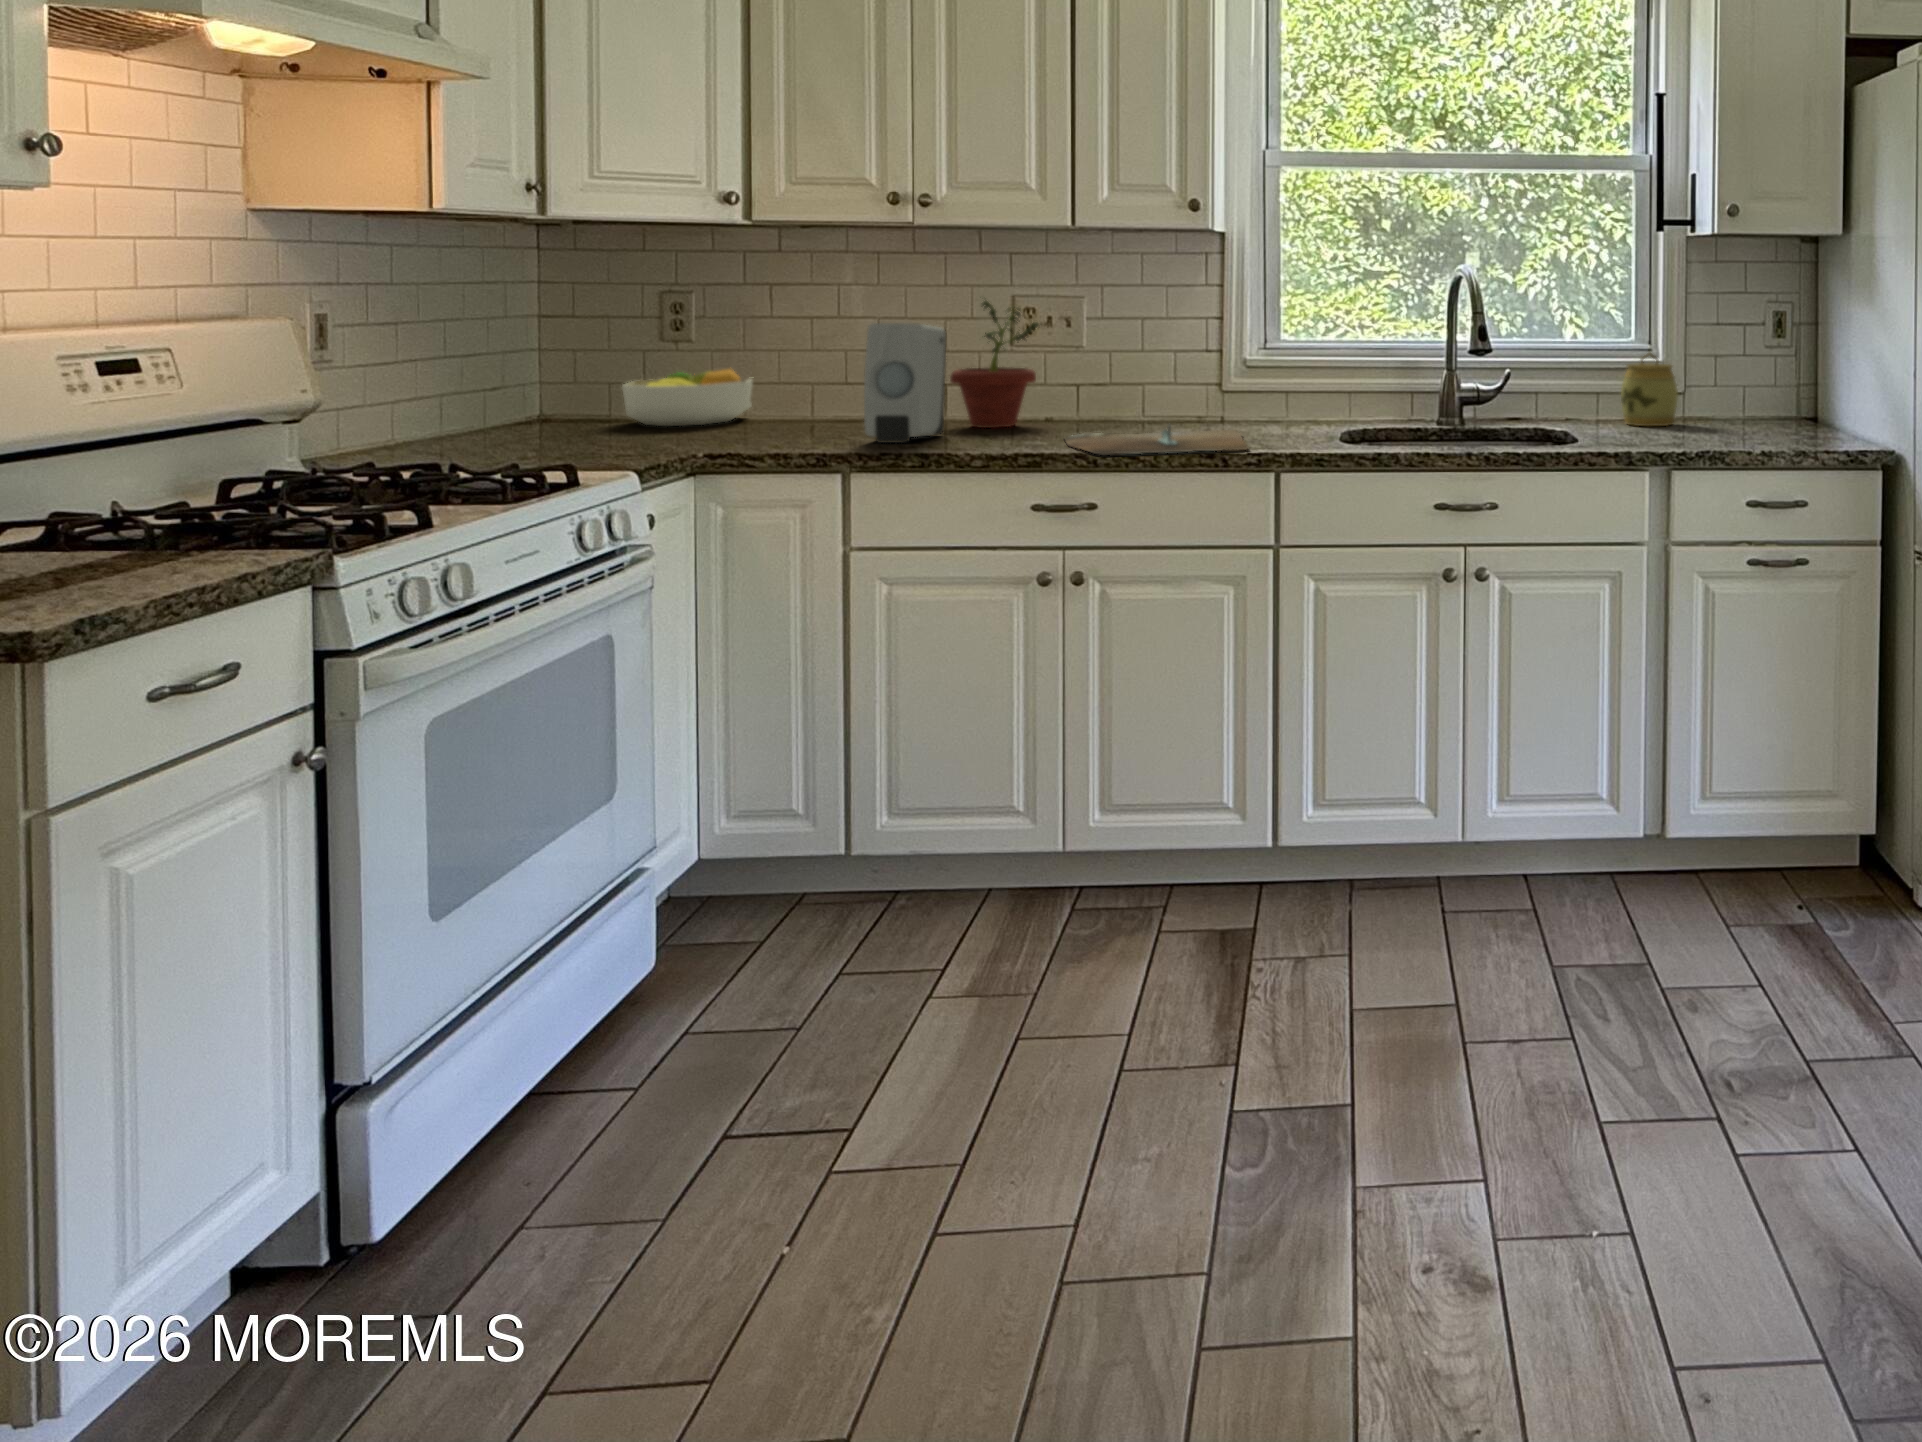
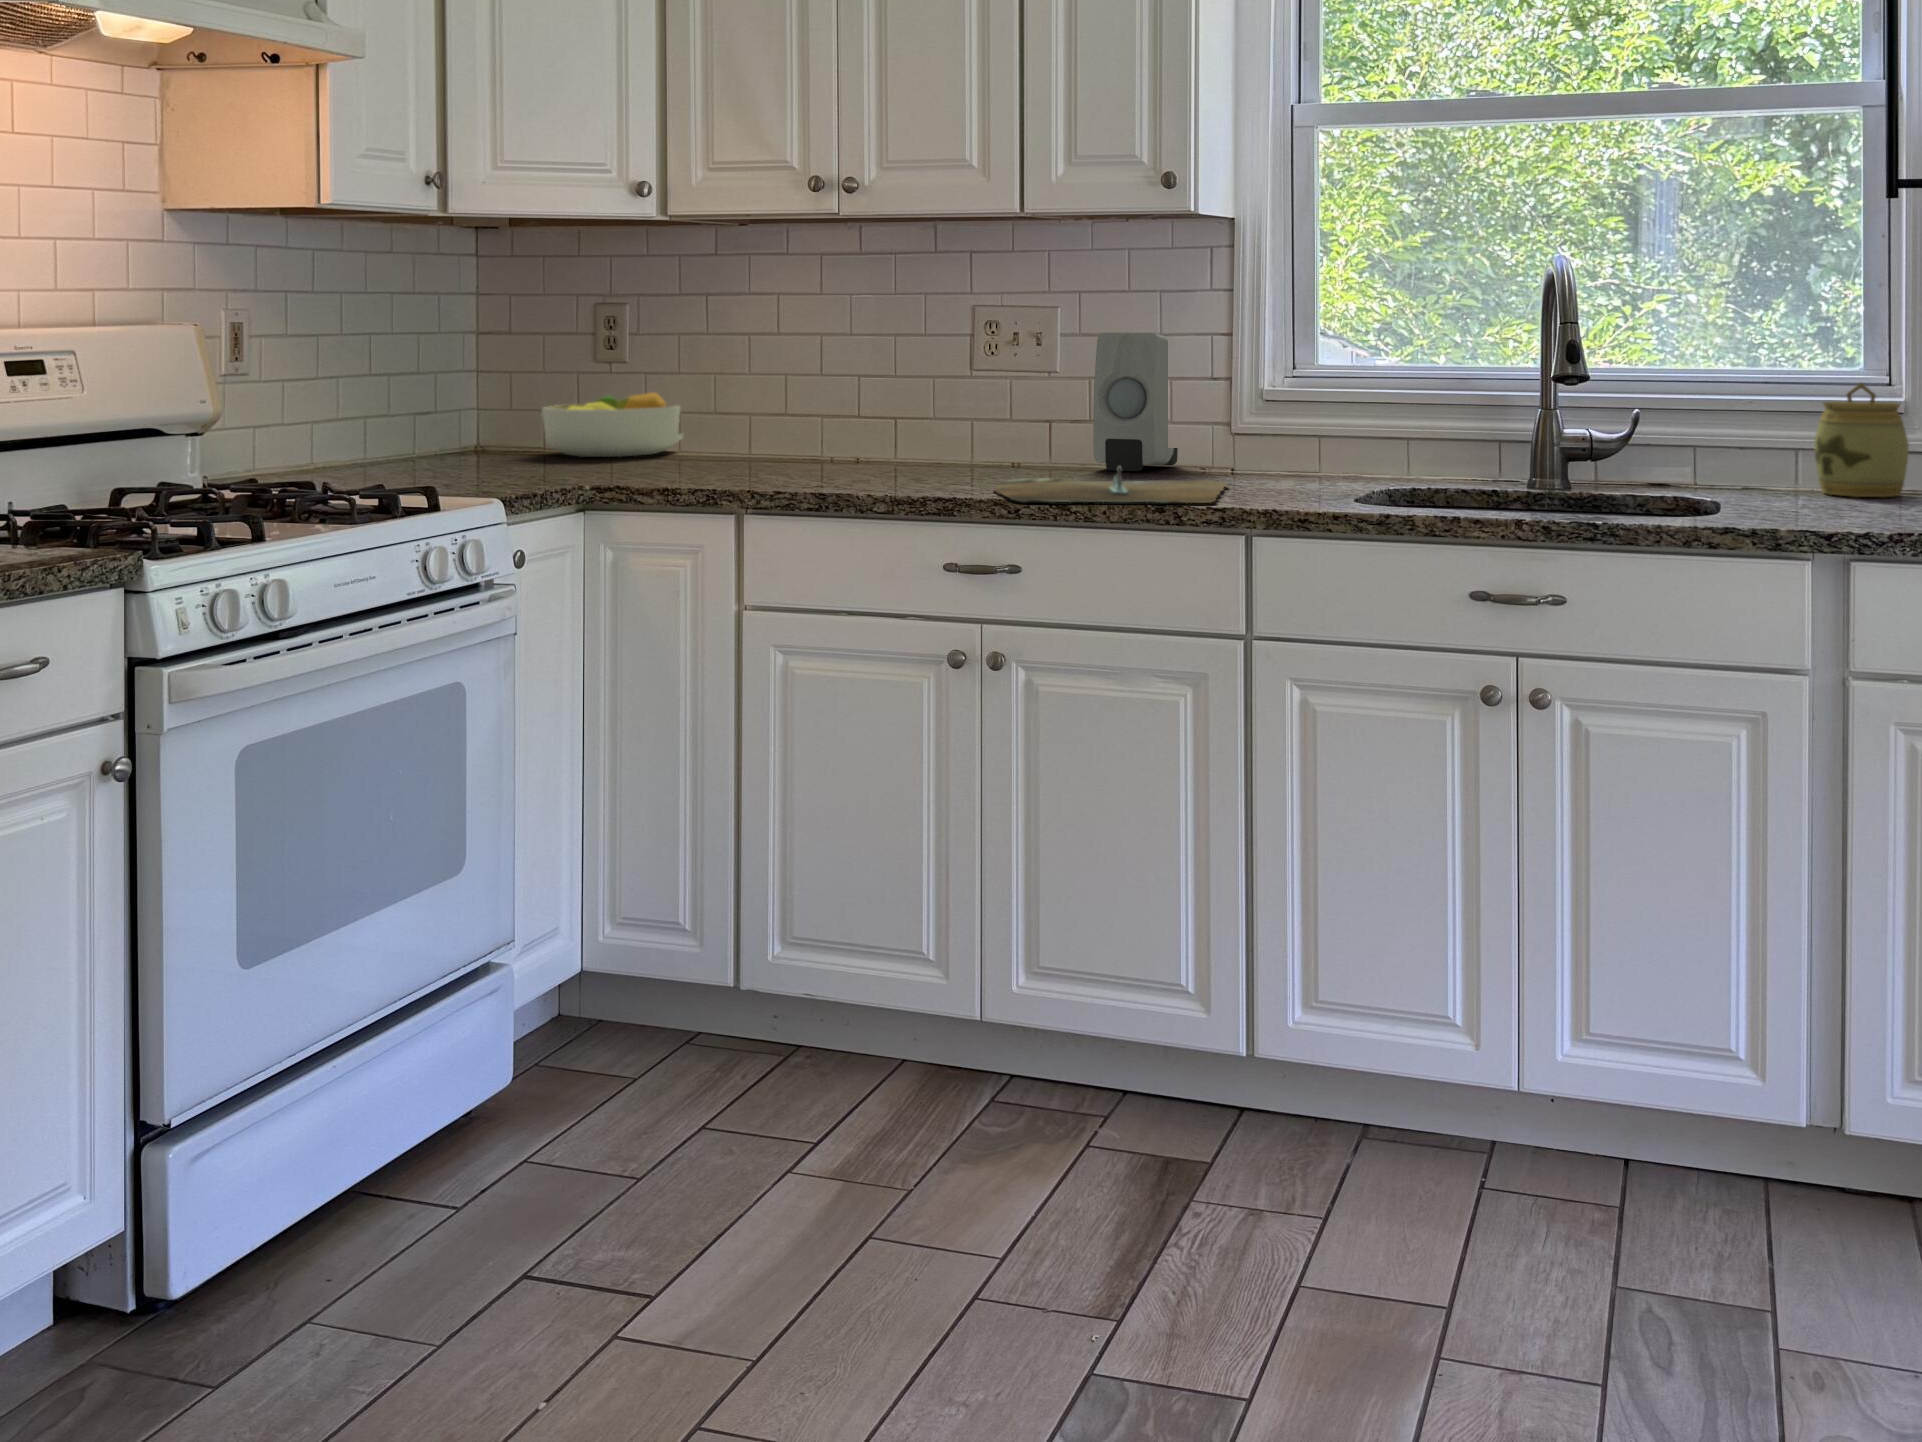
potted plant: present [950,301,1039,428] -> none [883,304,996,469]
soap dispenser: present [864,323,946,443] -> present [1093,333,1178,471]

